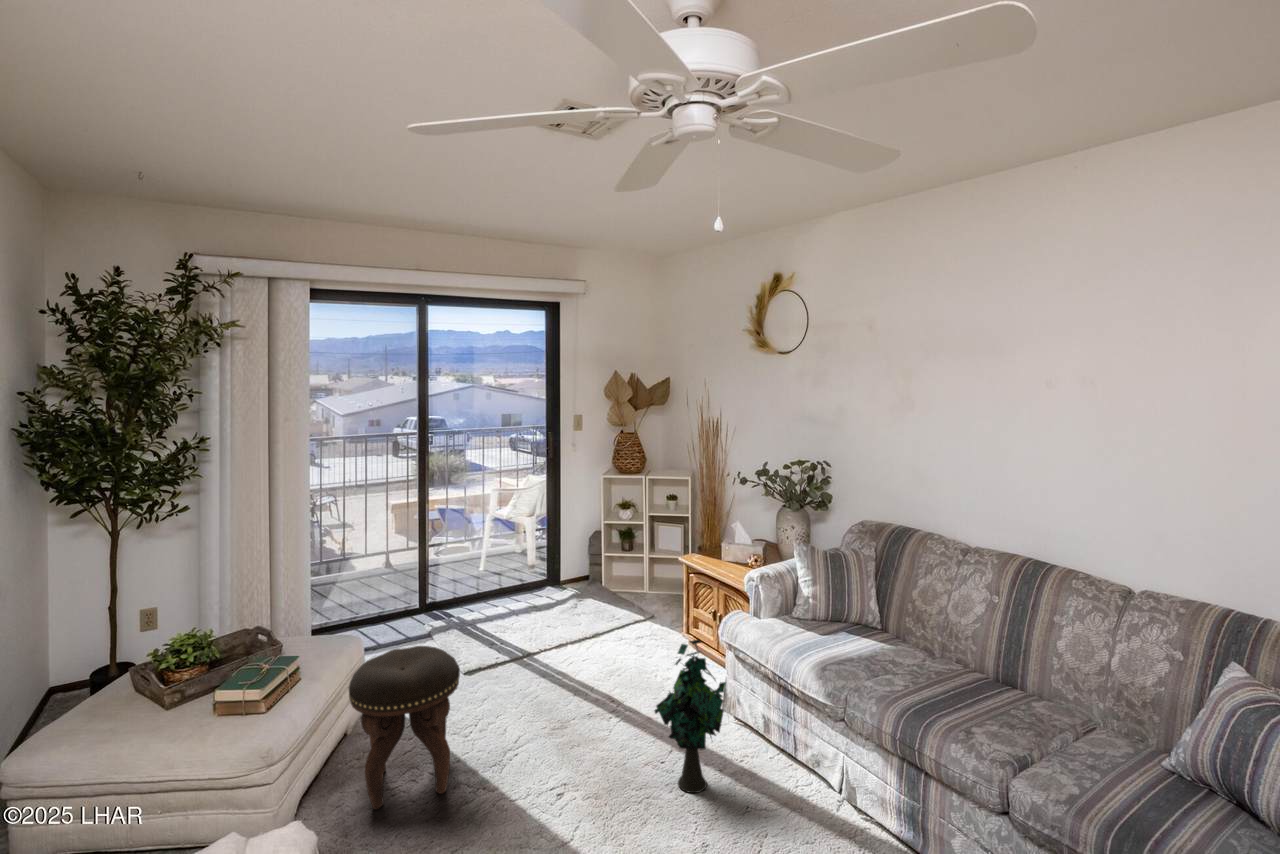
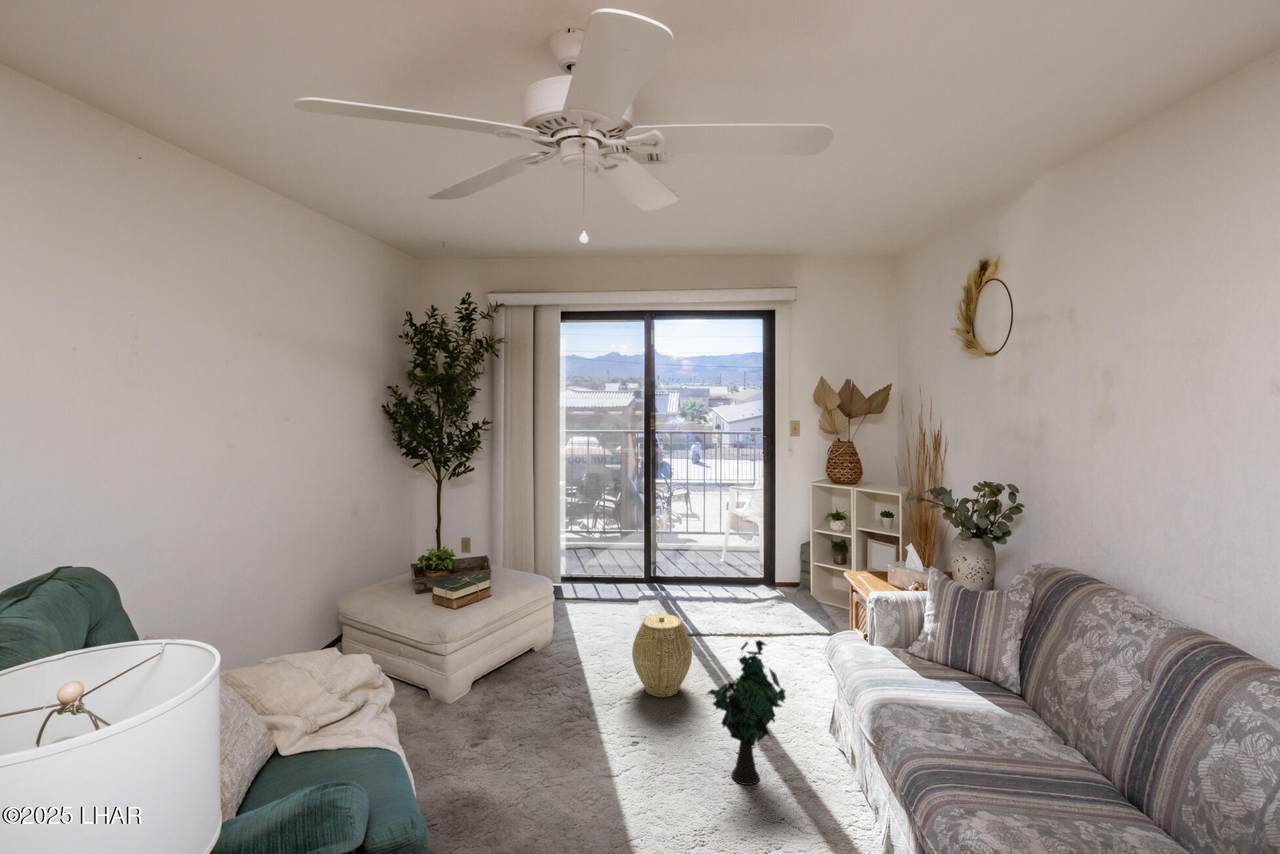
woven basket: none [503,639,572,735] -> present [632,614,692,697]
footstool: present [349,646,460,809] -> none [507,593,588,711]

